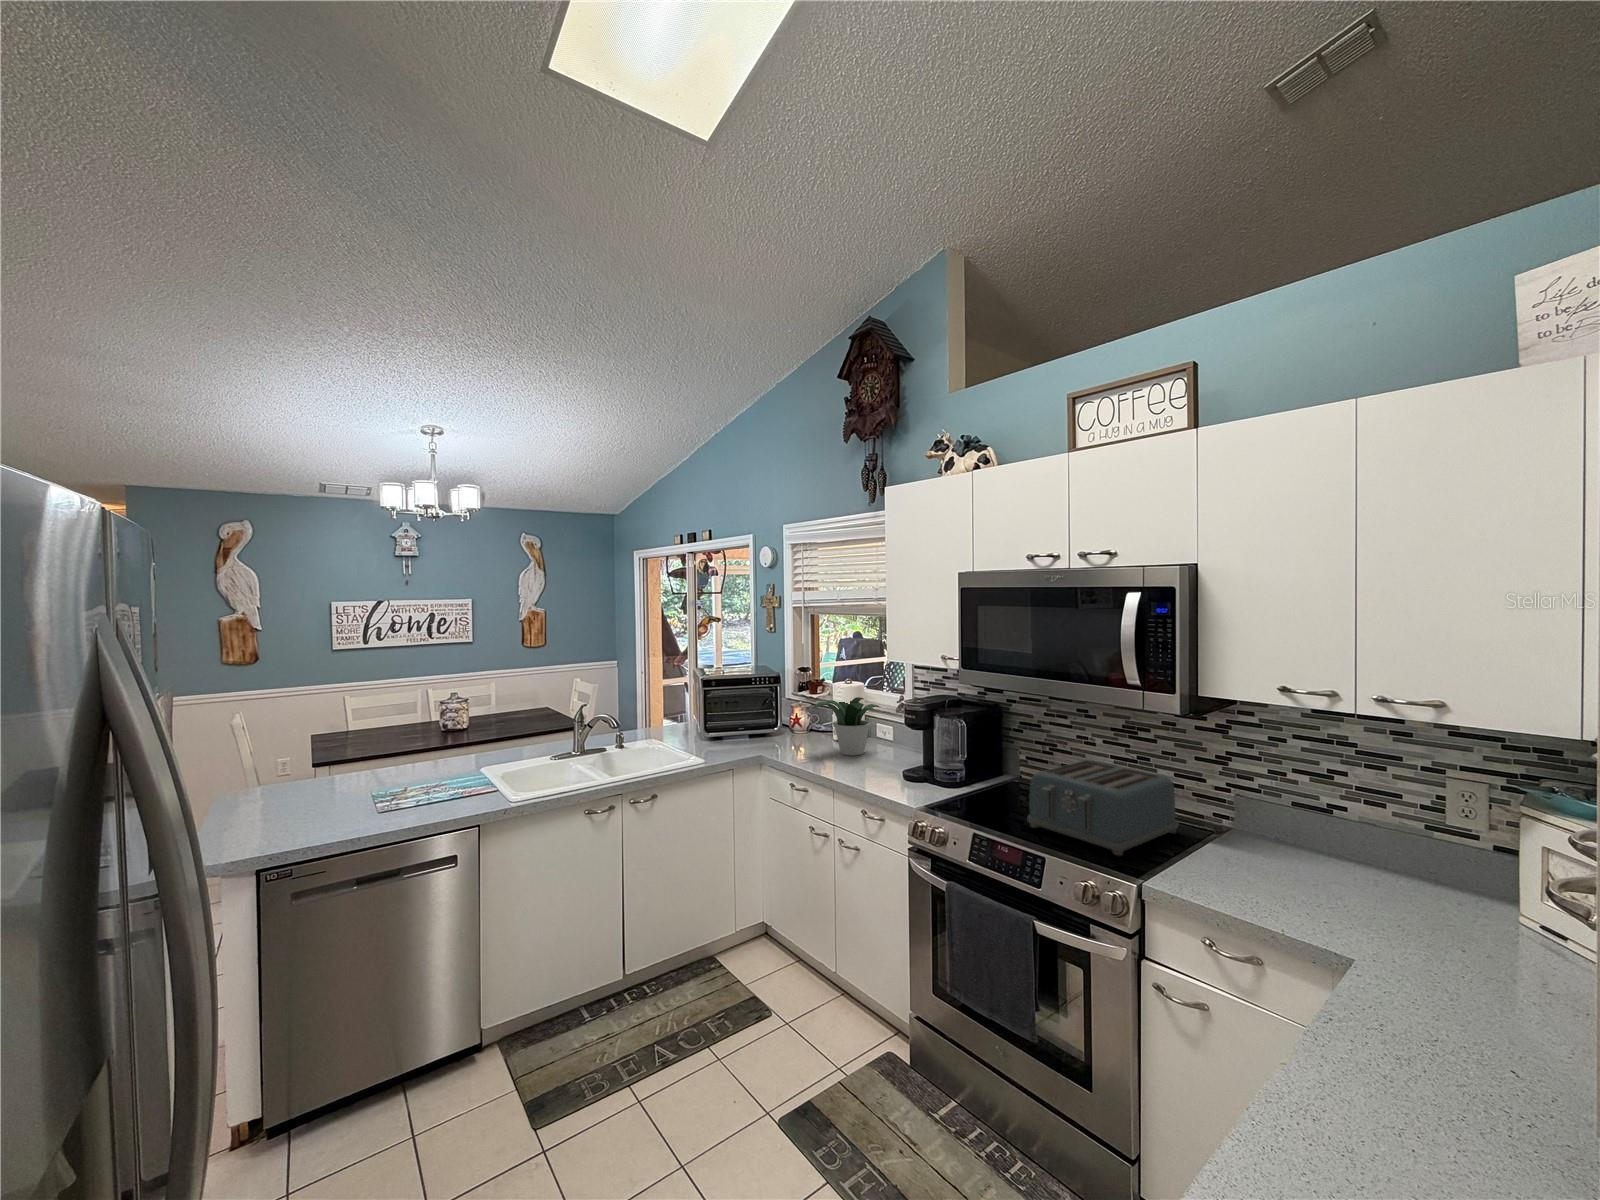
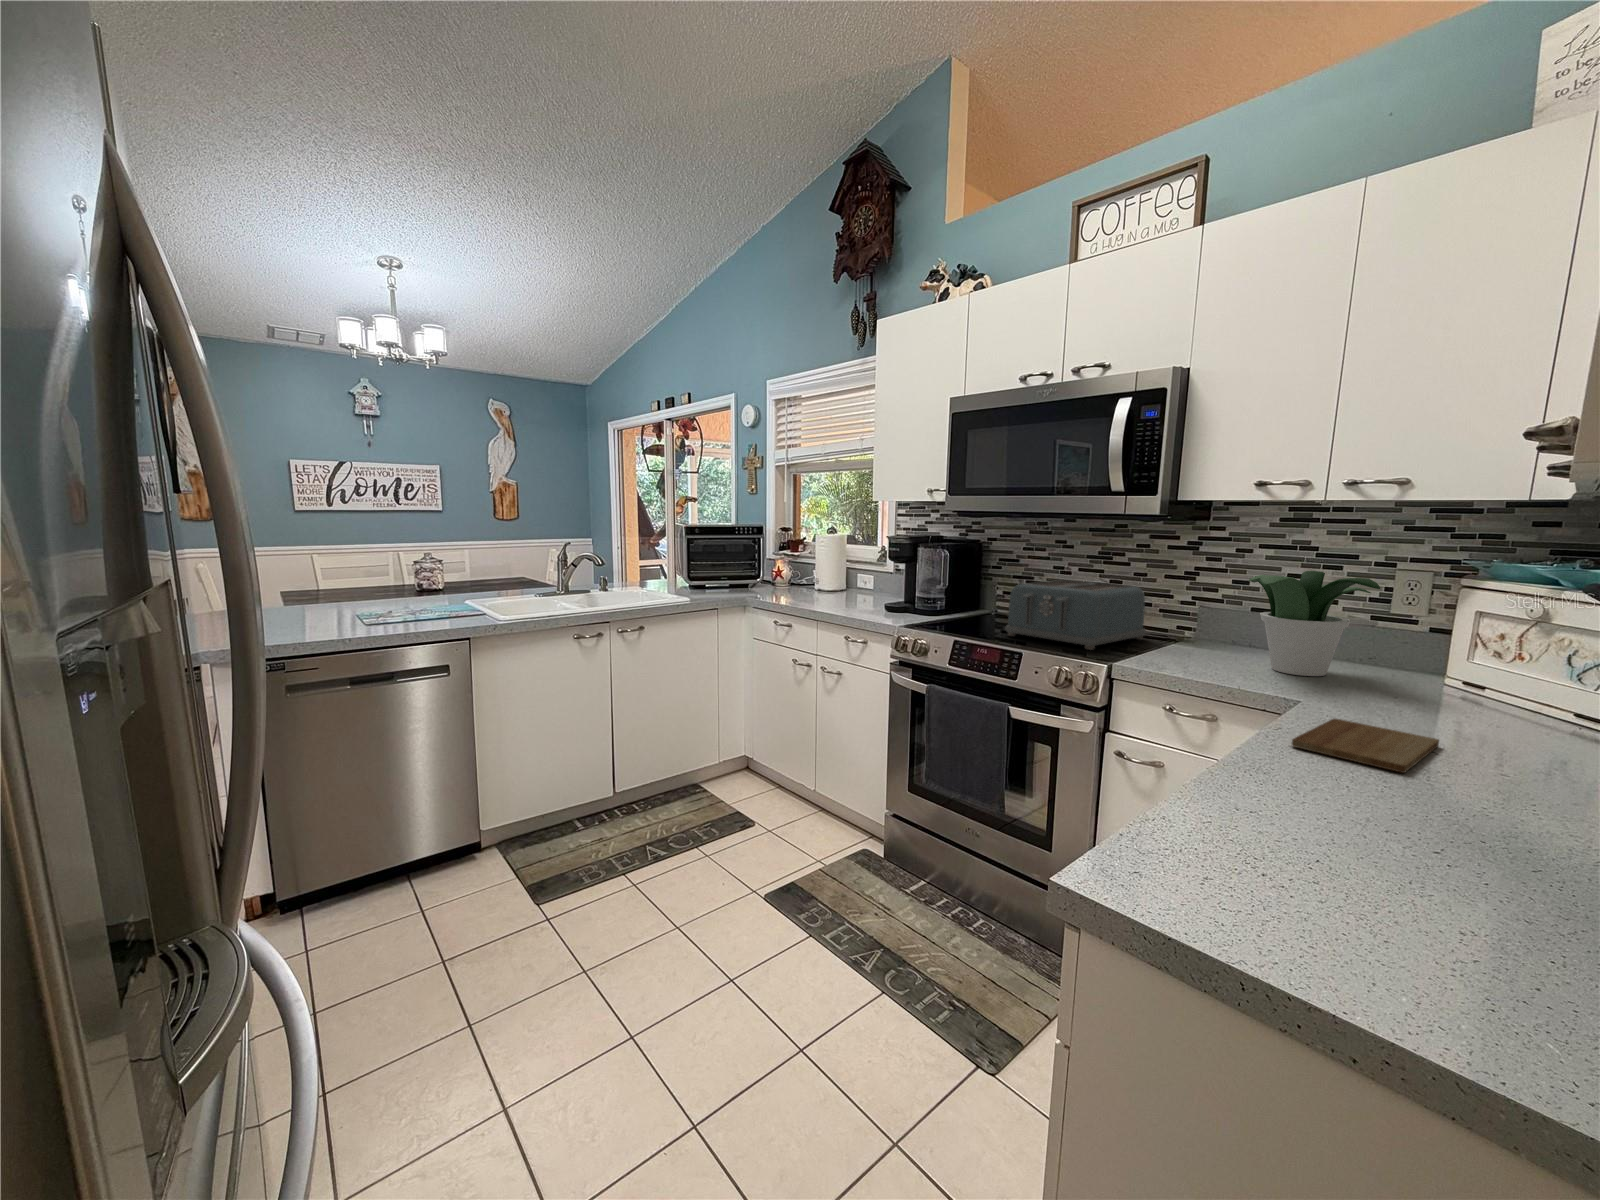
potted plant: present [814,697,880,755] -> present [1249,571,1380,676]
cutting board: none [1347,1007,1522,1127] -> present [1292,719,1439,773]

